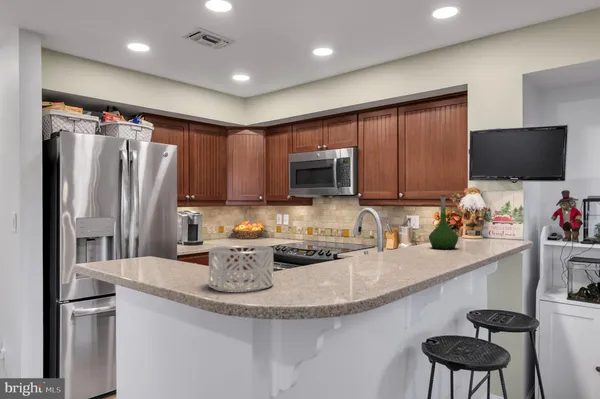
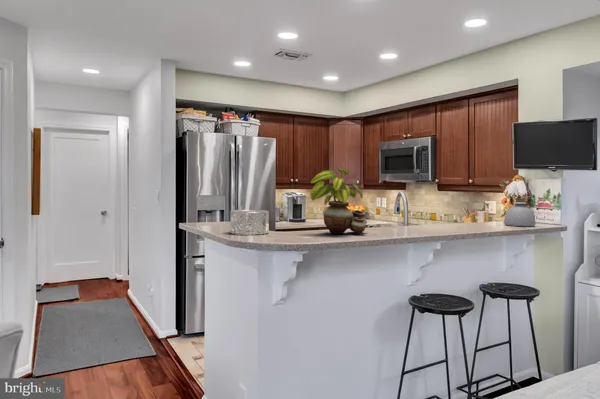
potted plant: none [332,178,407,275] -> present [310,168,367,234]
vase: present [429,195,458,249] -> none [445,181,470,227]
bottle: none [470,213,504,243] -> present [504,198,536,227]

